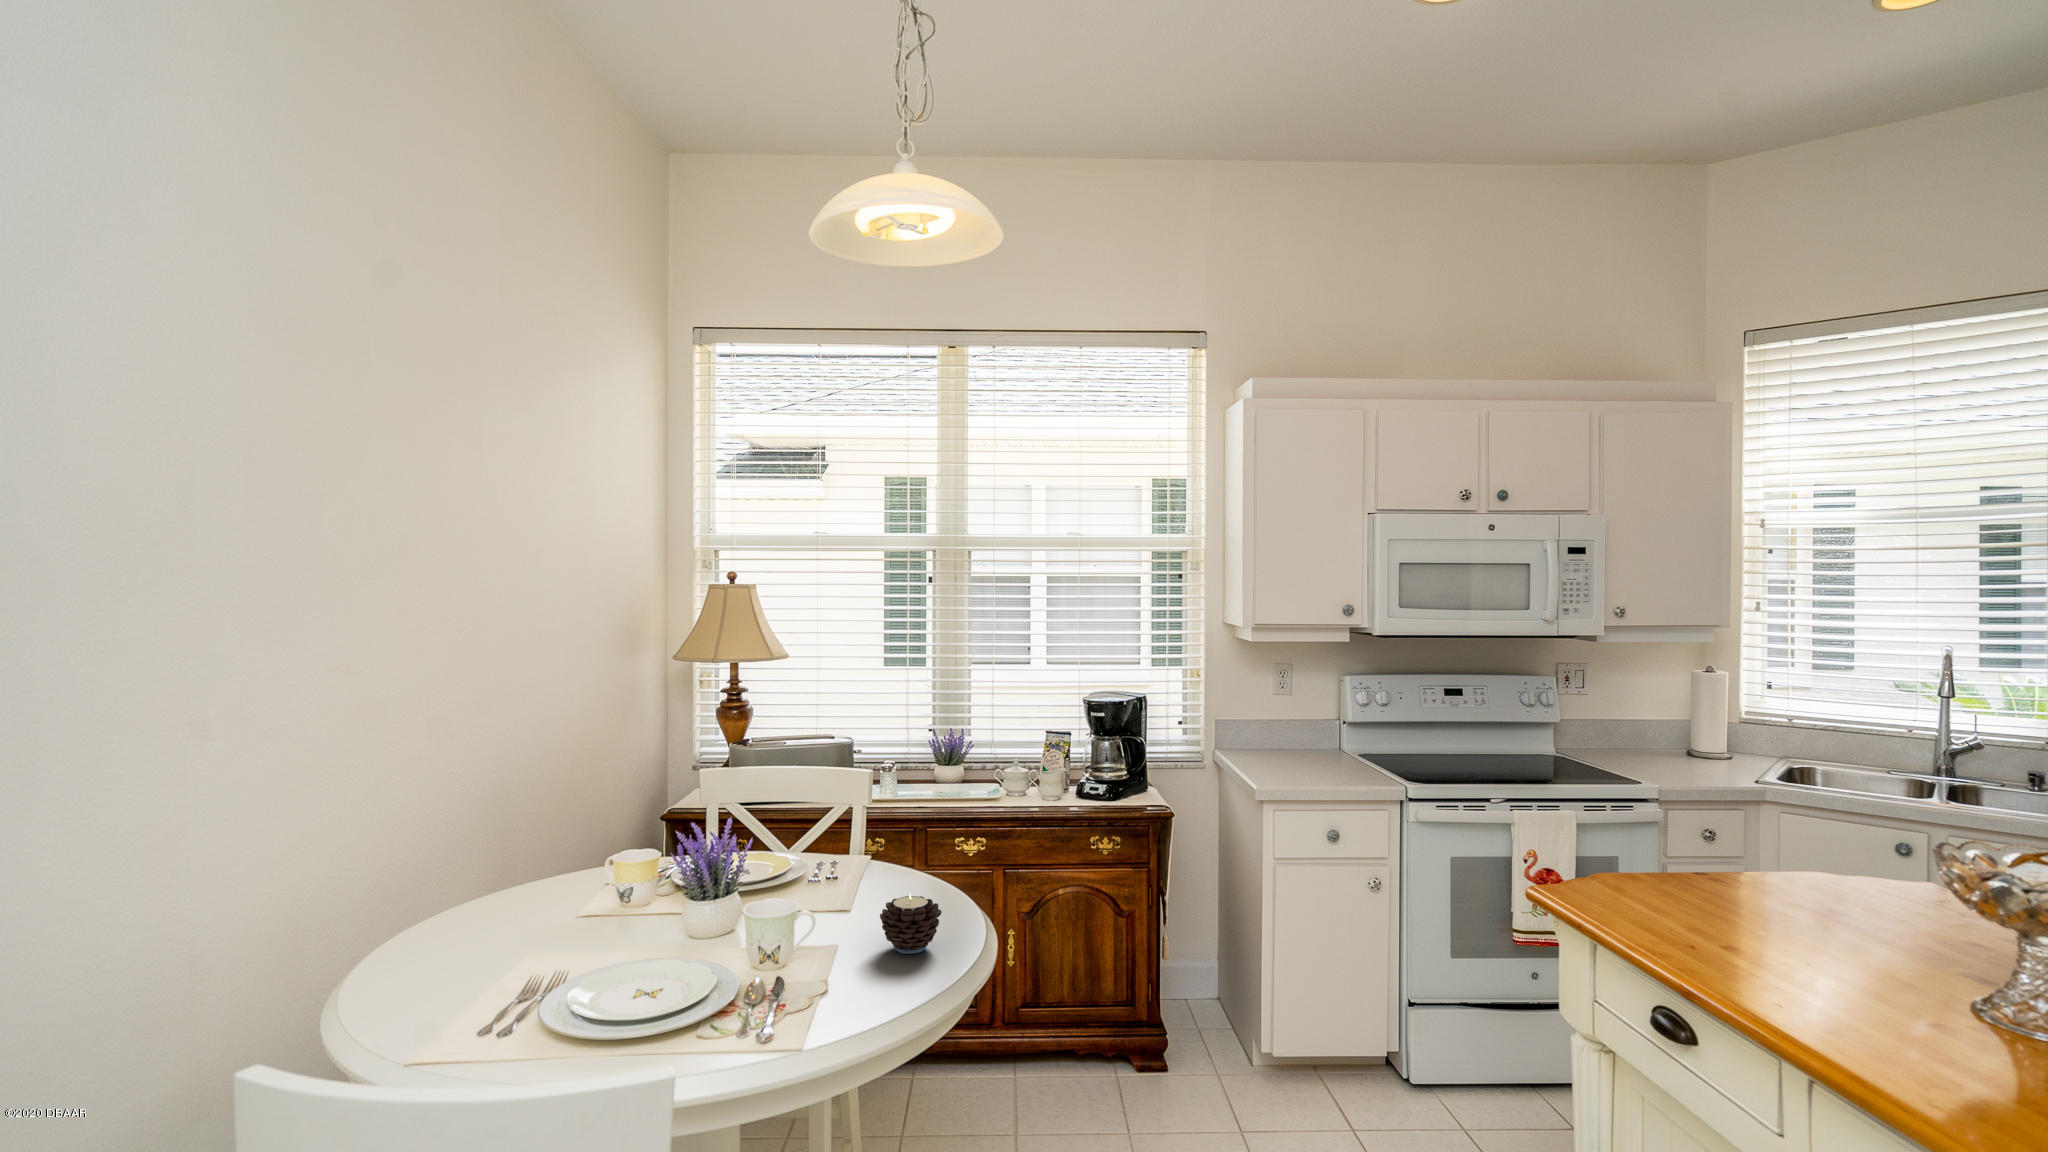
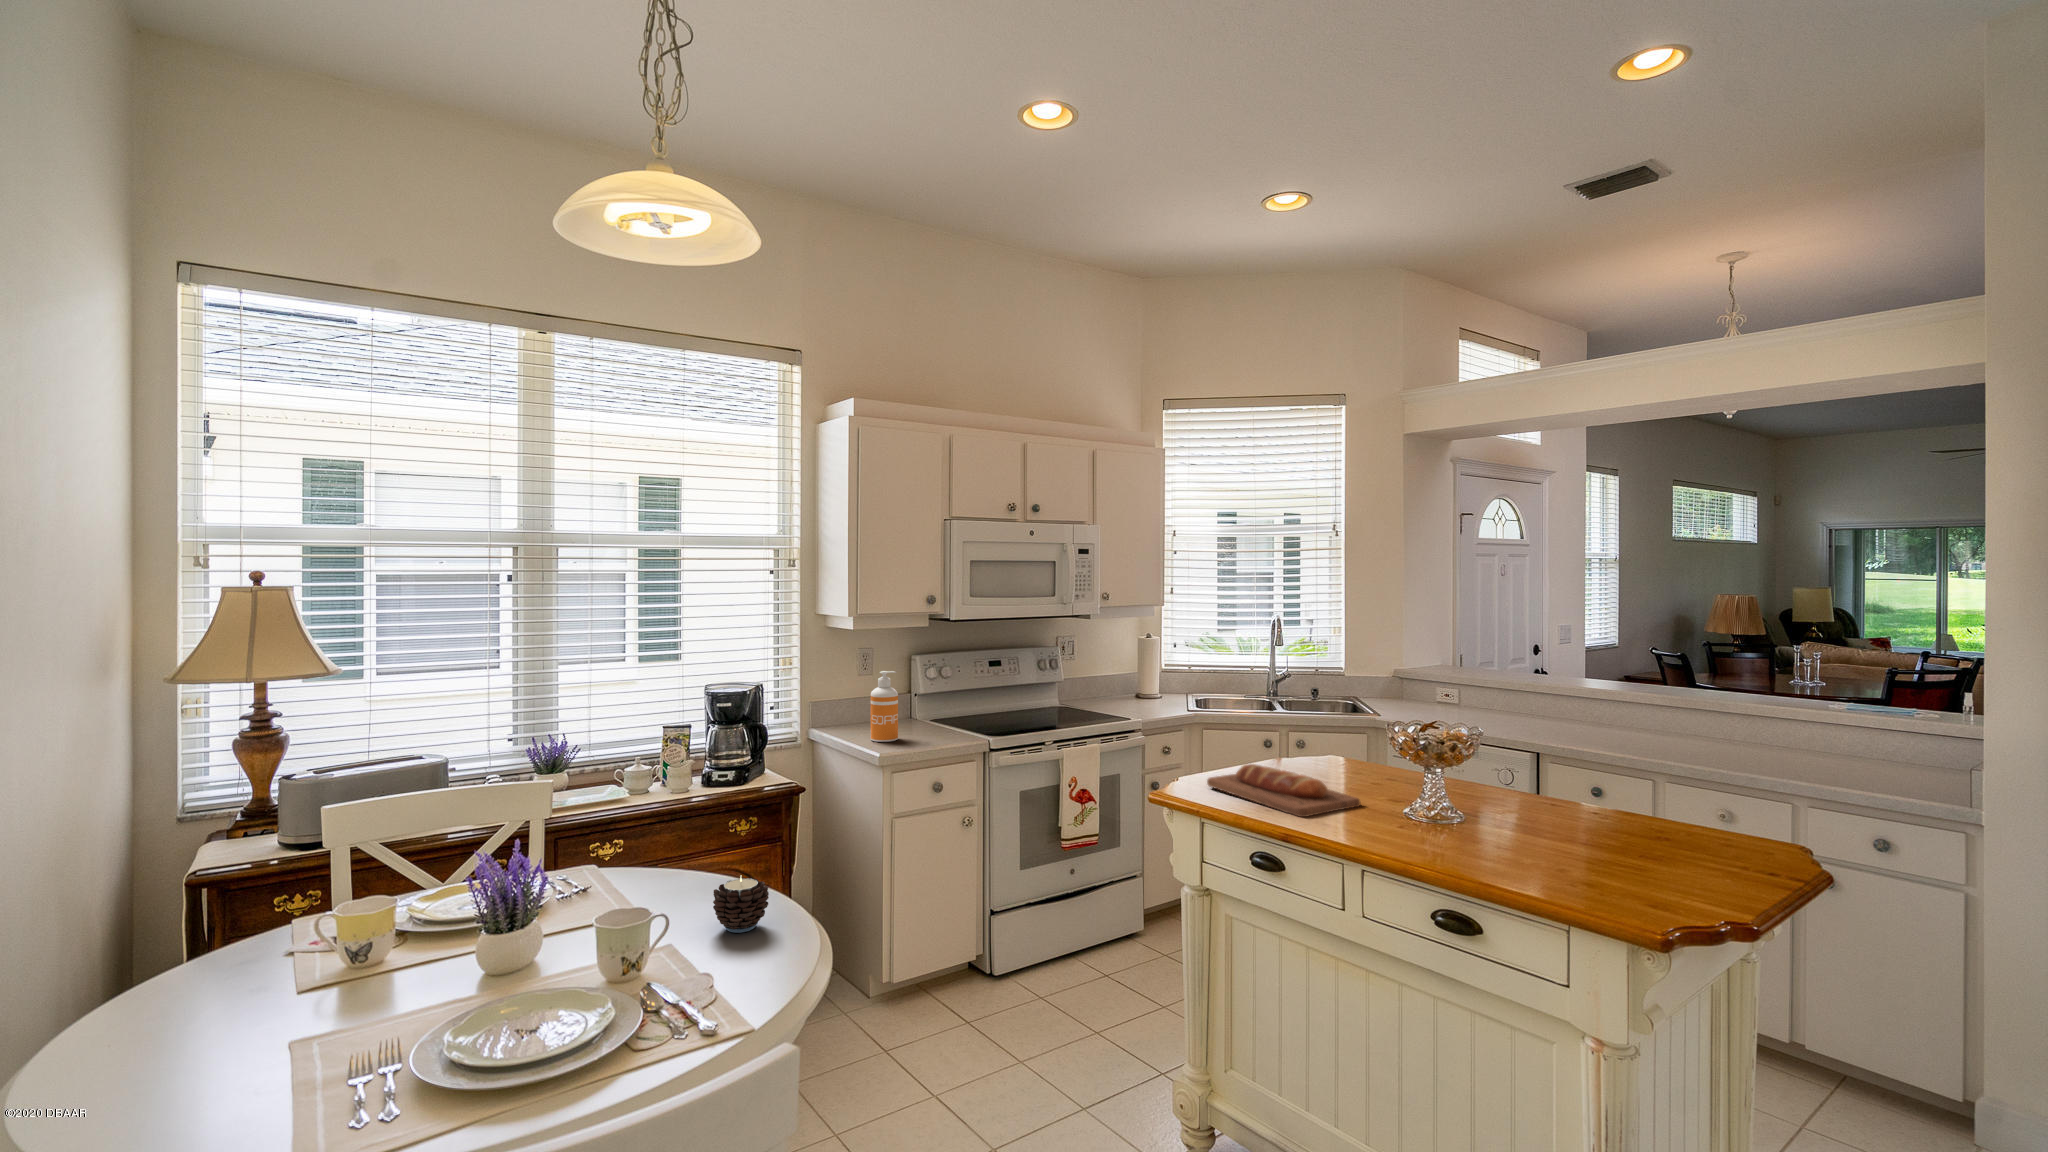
soap dispenser: none [1267,691,1300,773] -> present [871,671,898,742]
bread loaf: none [1642,872,1916,980] -> present [1207,764,1360,817]

